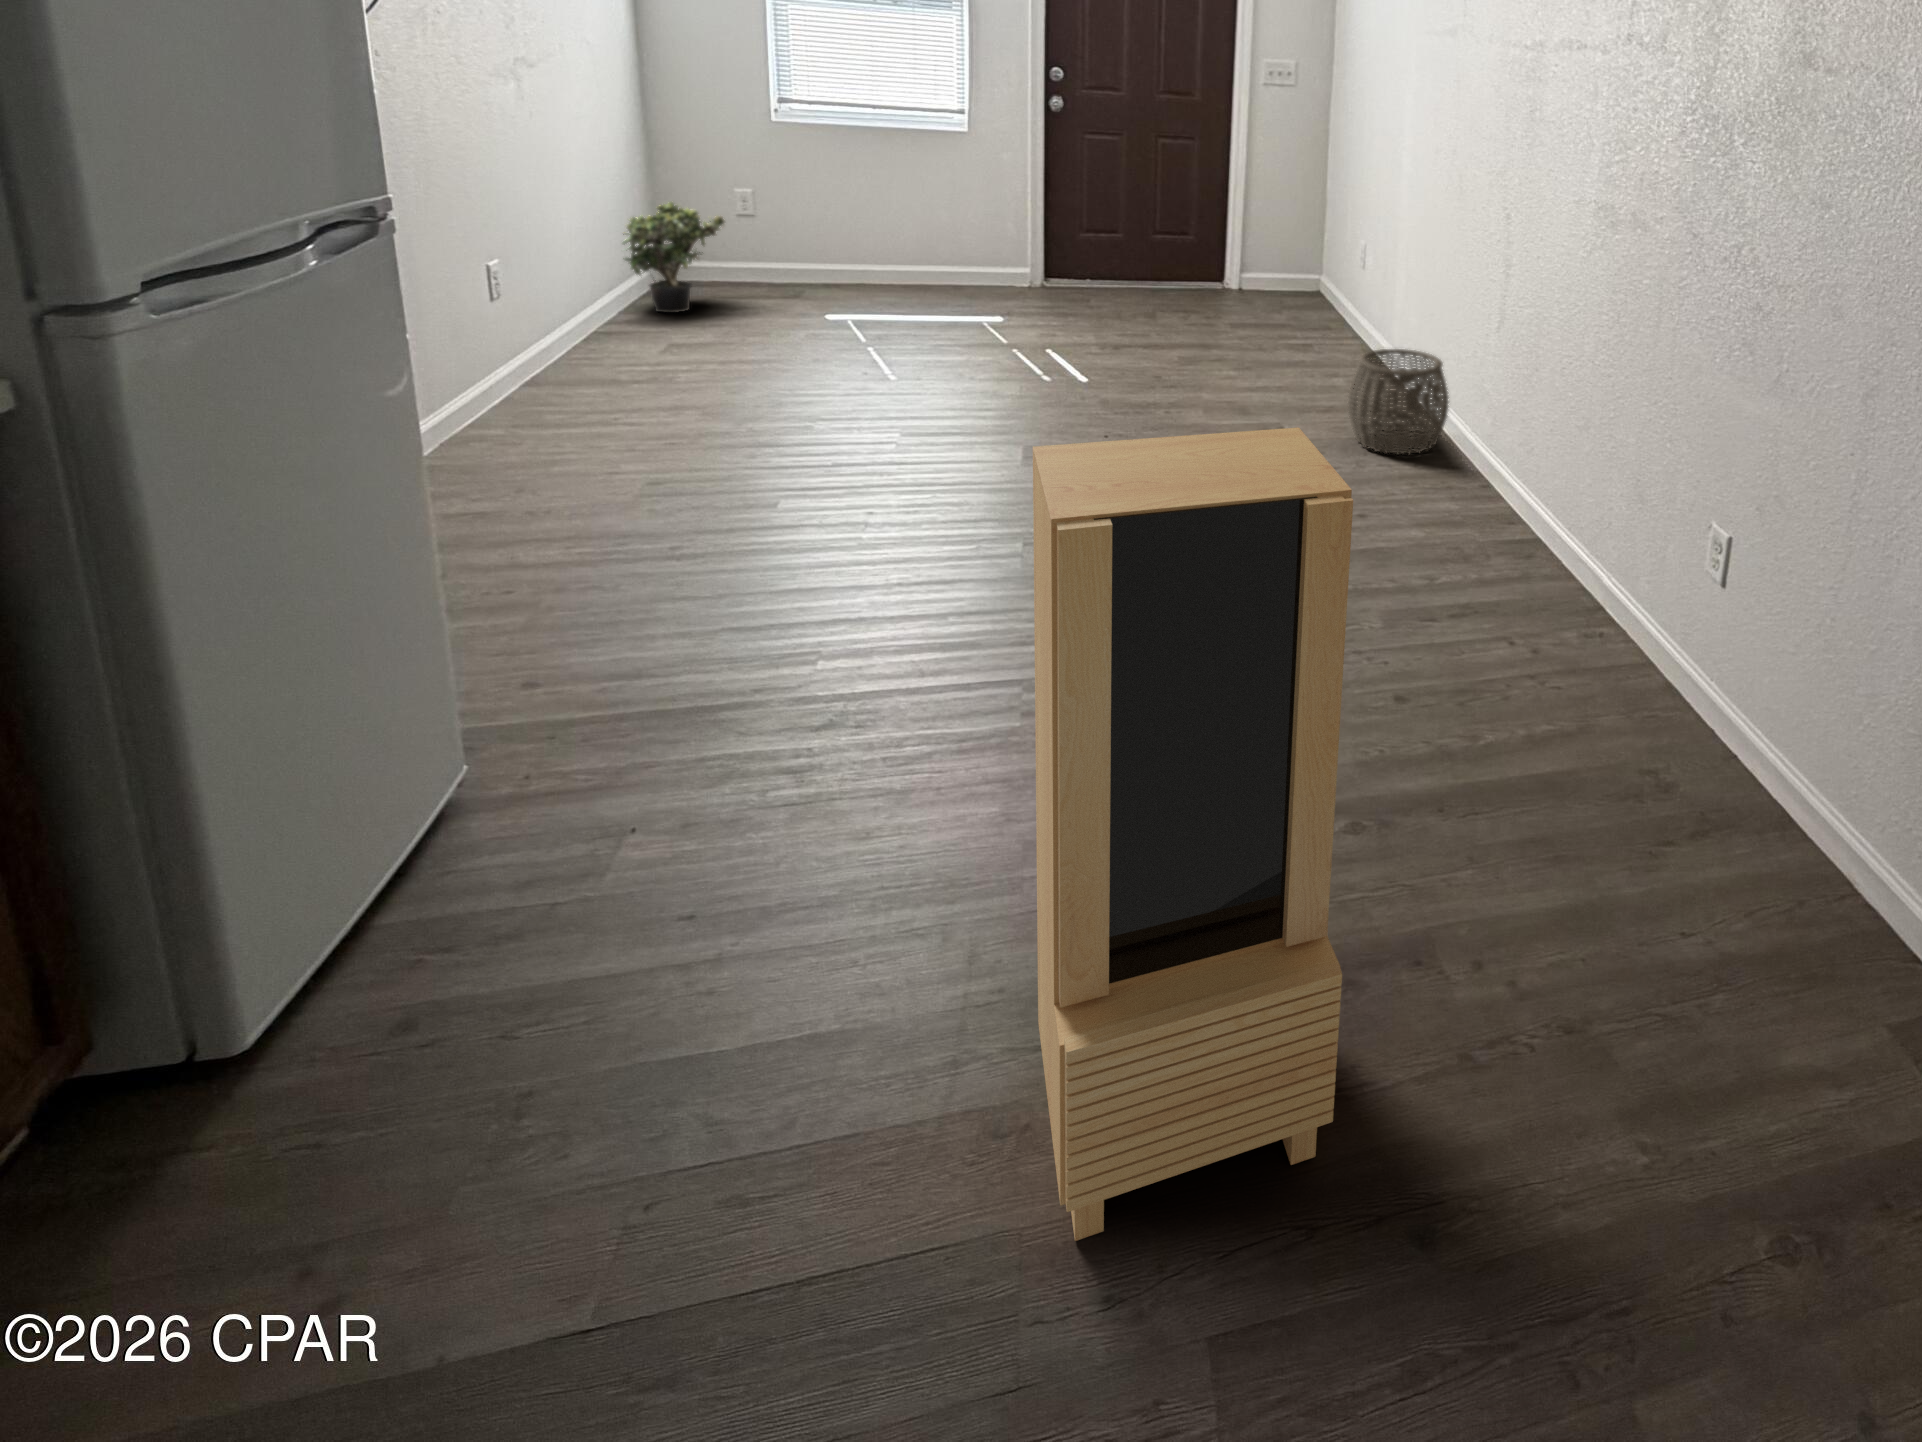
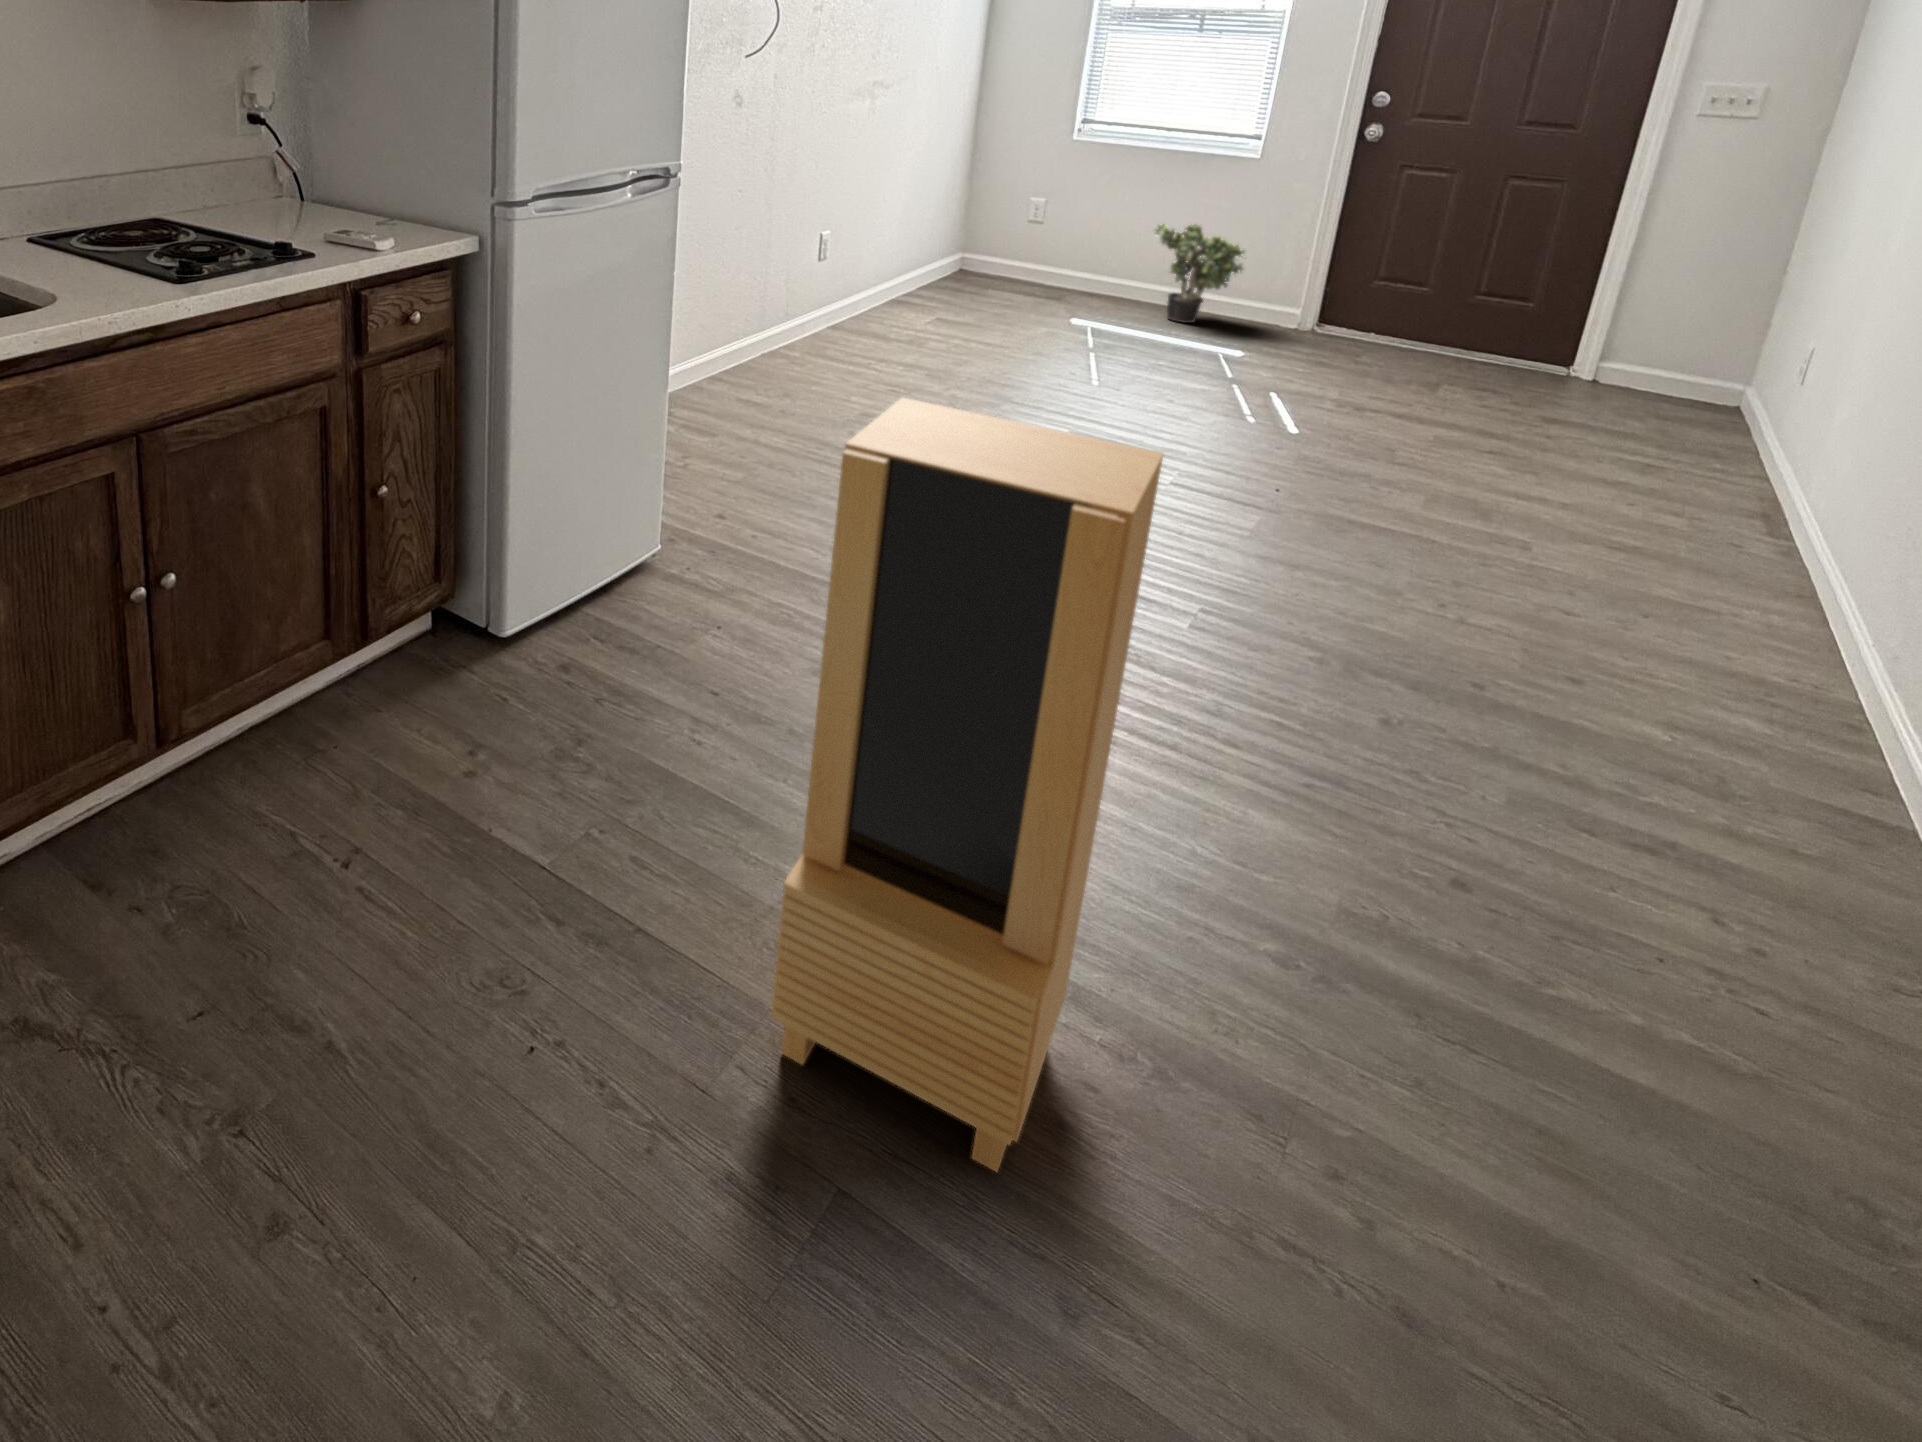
potted plant: present [623,202,725,313] -> present [1154,224,1245,323]
woven basket: present [1348,349,1449,454] -> none [1630,489,1838,655]

